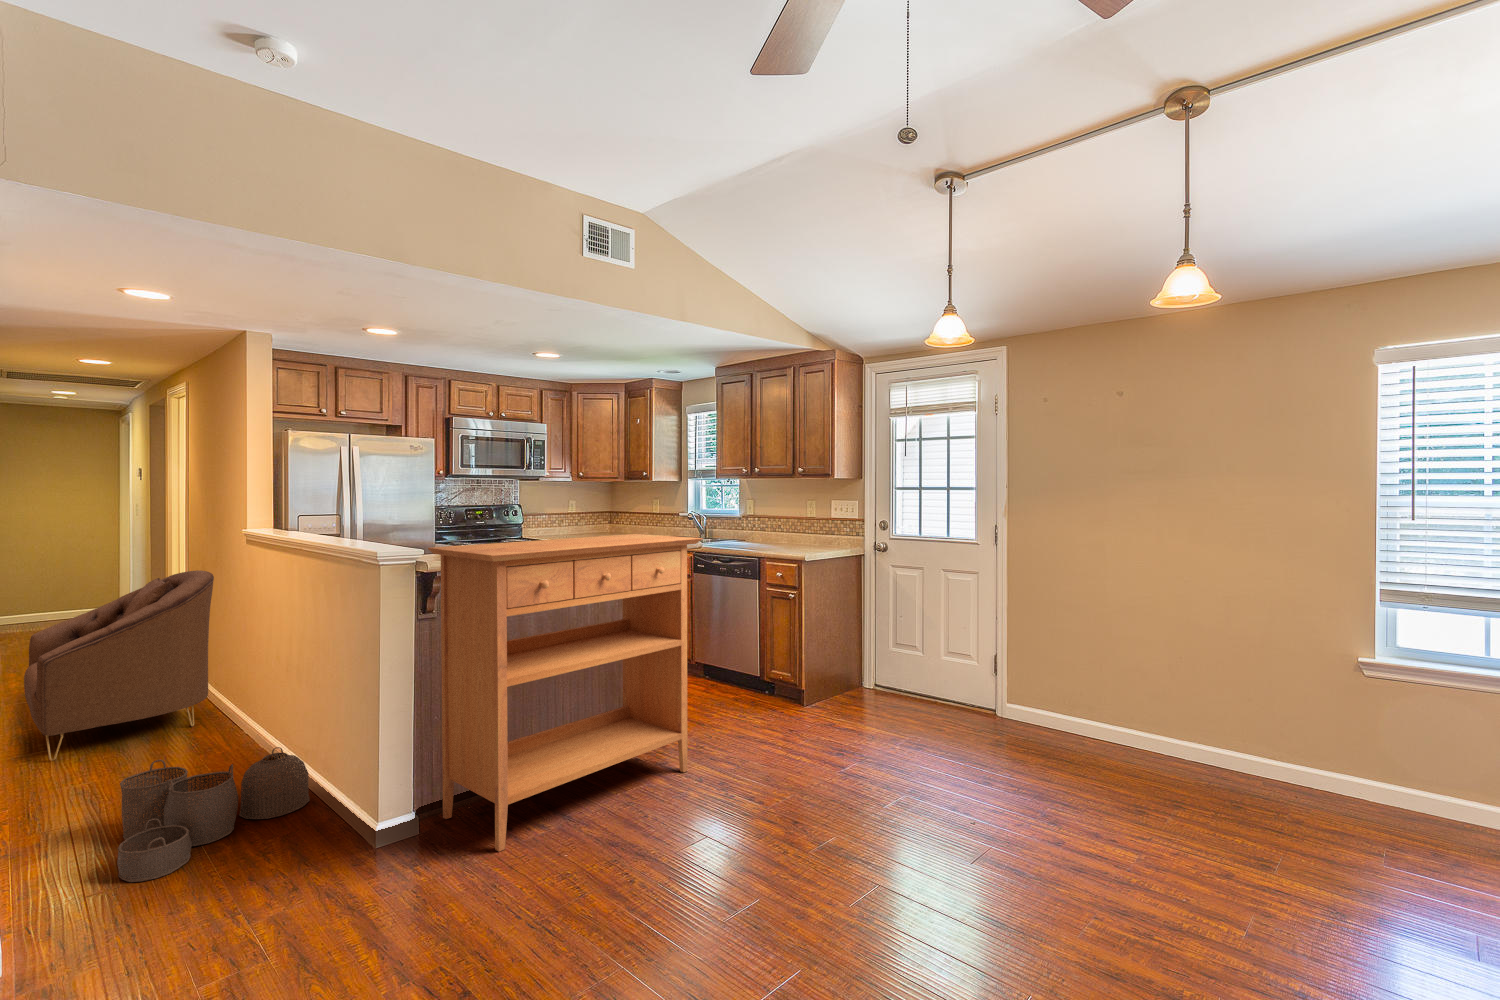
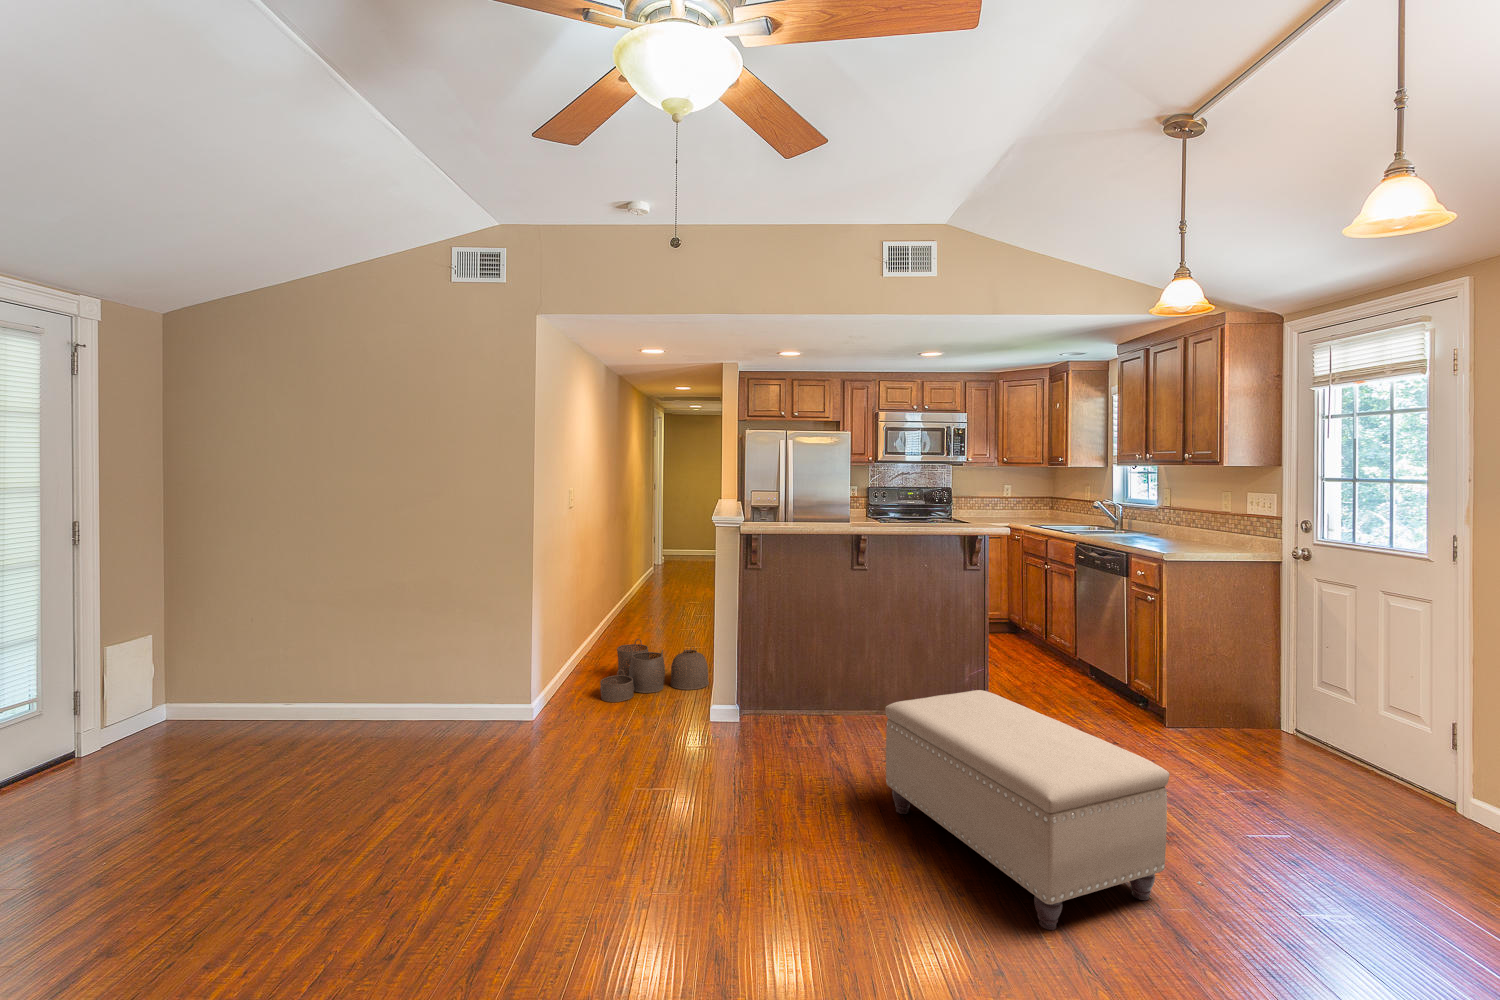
console table: present [428,534,703,852] -> none [751,519,976,747]
armchair: present [24,570,214,761] -> none [620,529,714,634]
ottoman: none [709,706,980,914] -> present [885,690,1170,930]

